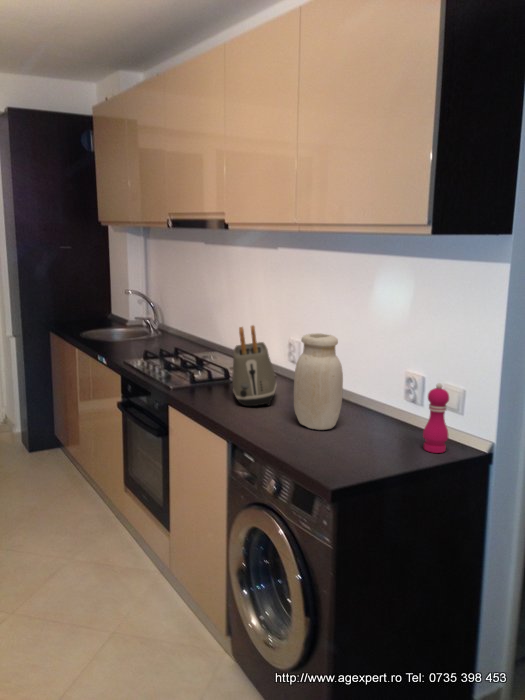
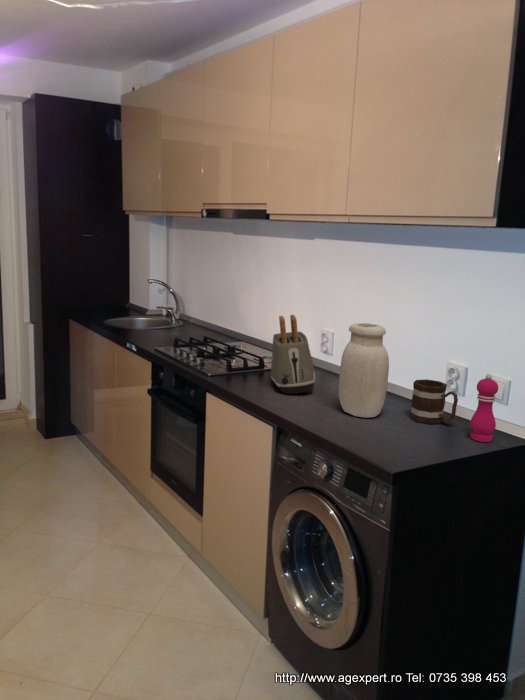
mug: none [367,389,412,435] -> present [410,379,458,424]

